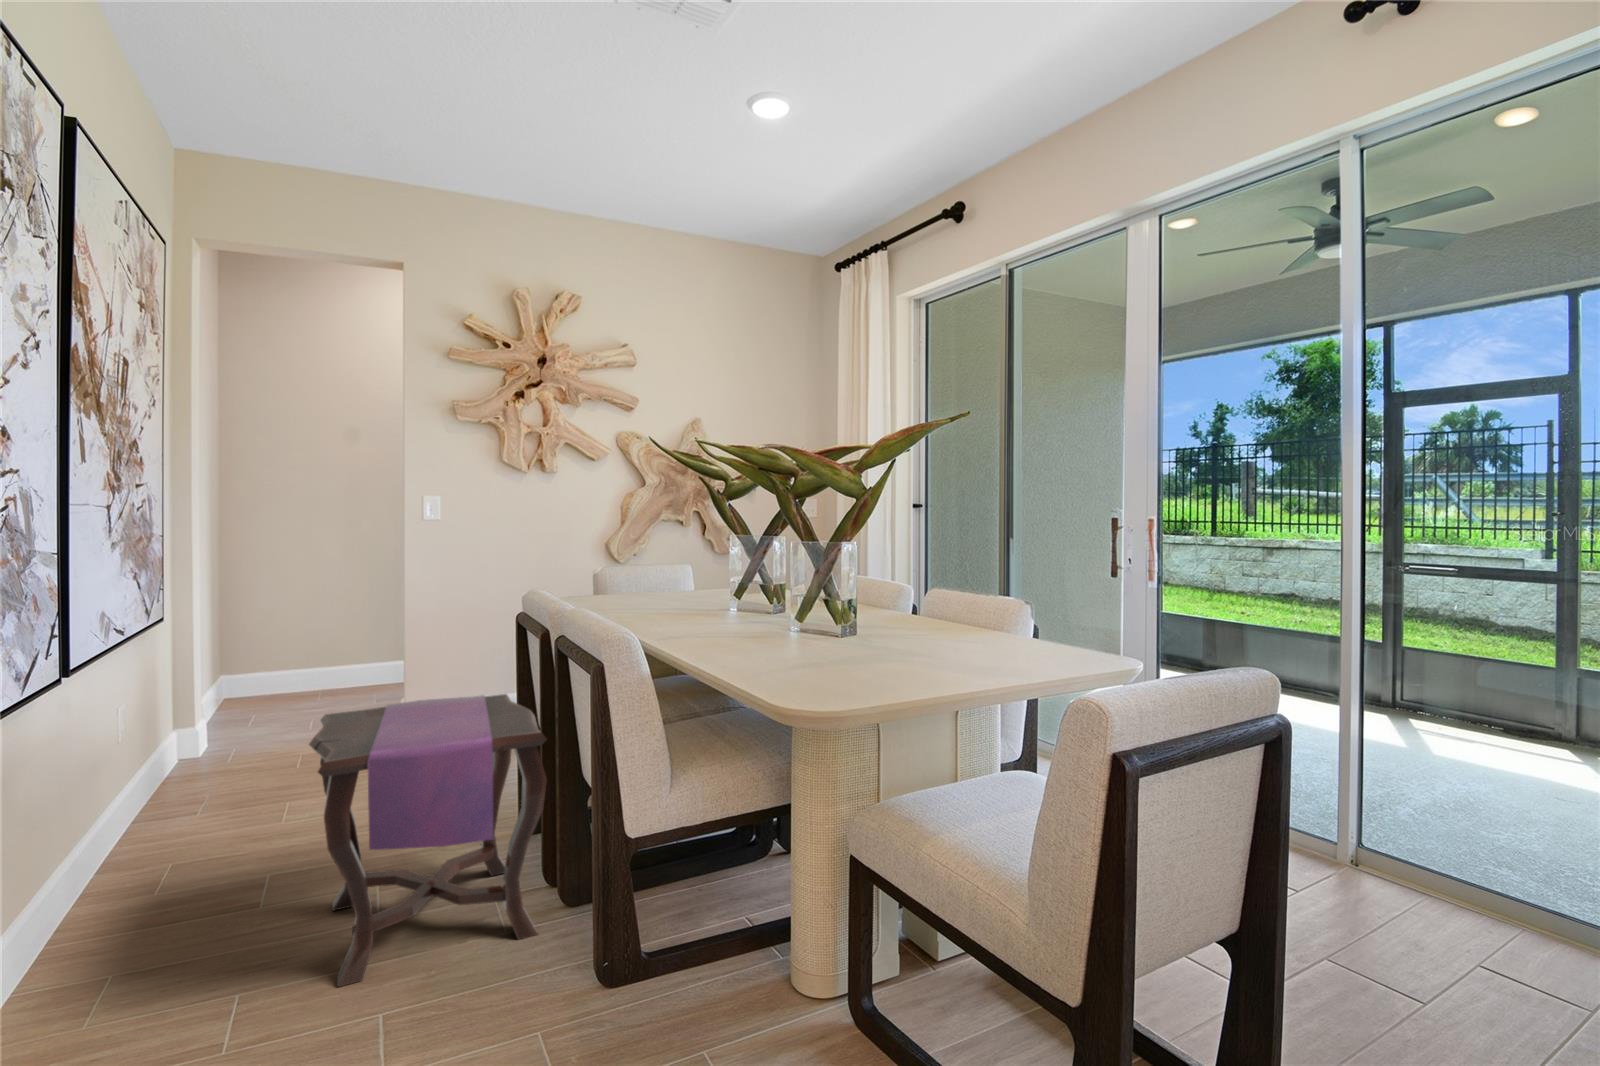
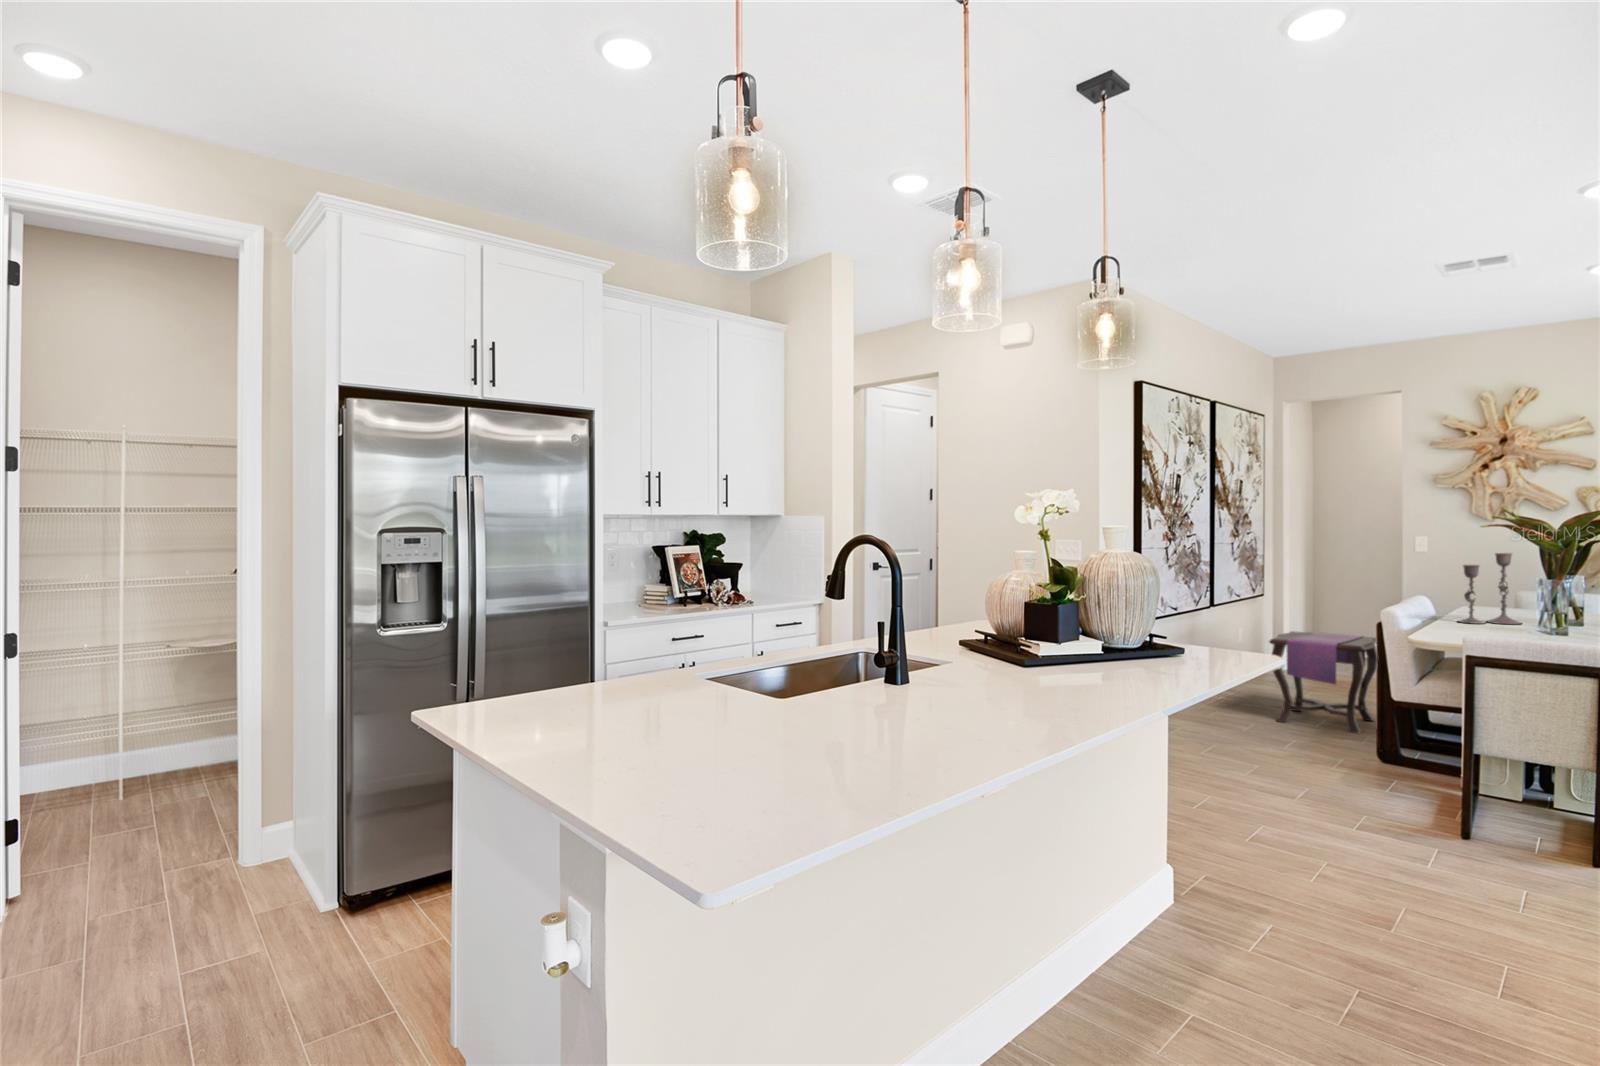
candlestick: none [791,504,867,655] -> present [1459,553,1521,624]

